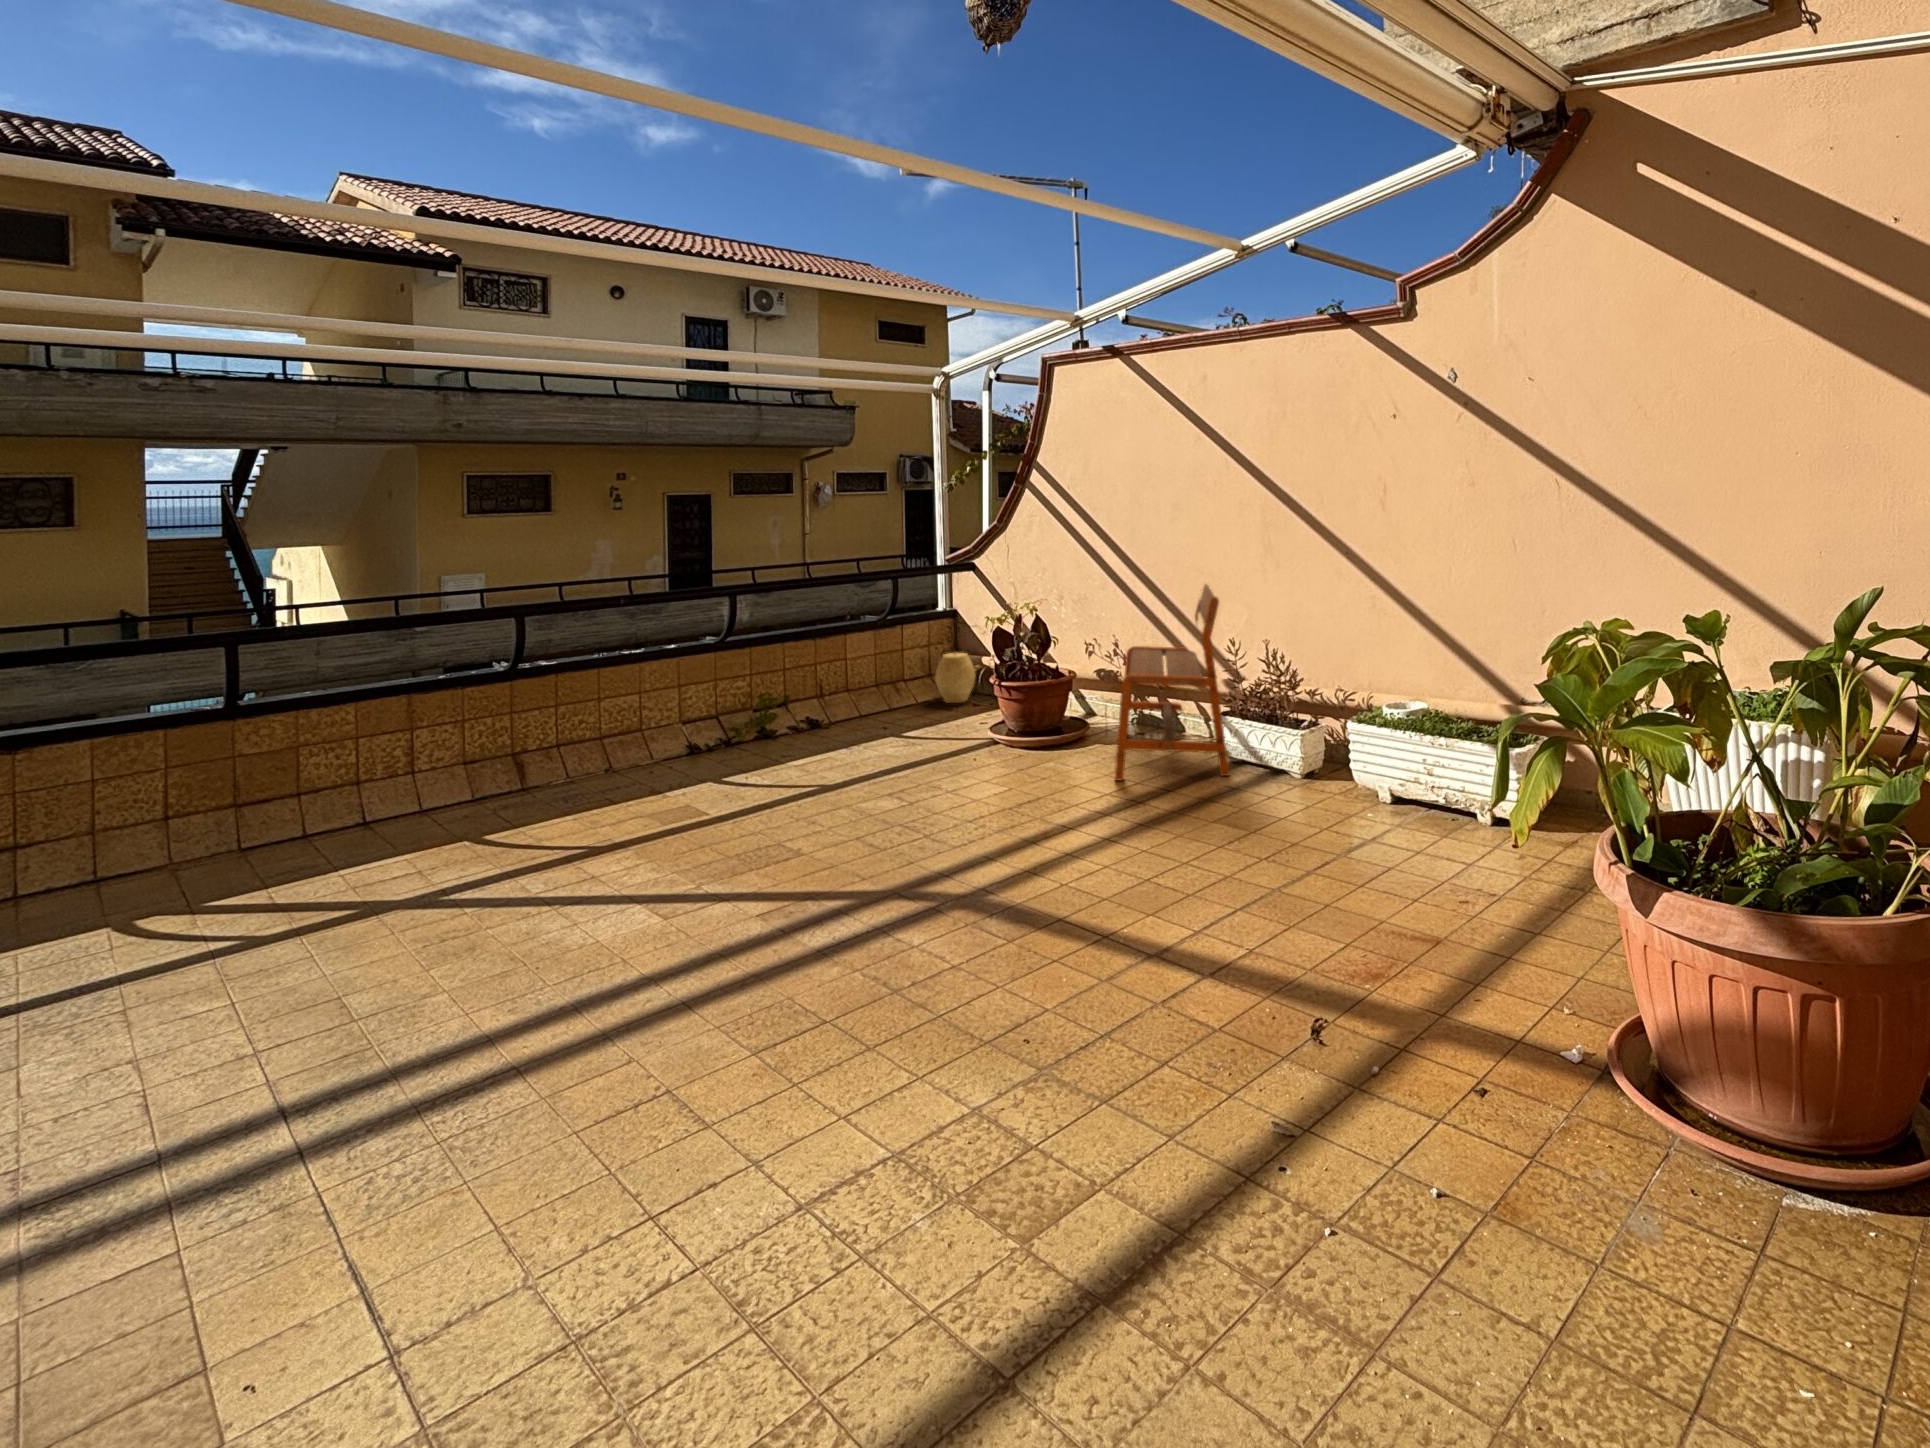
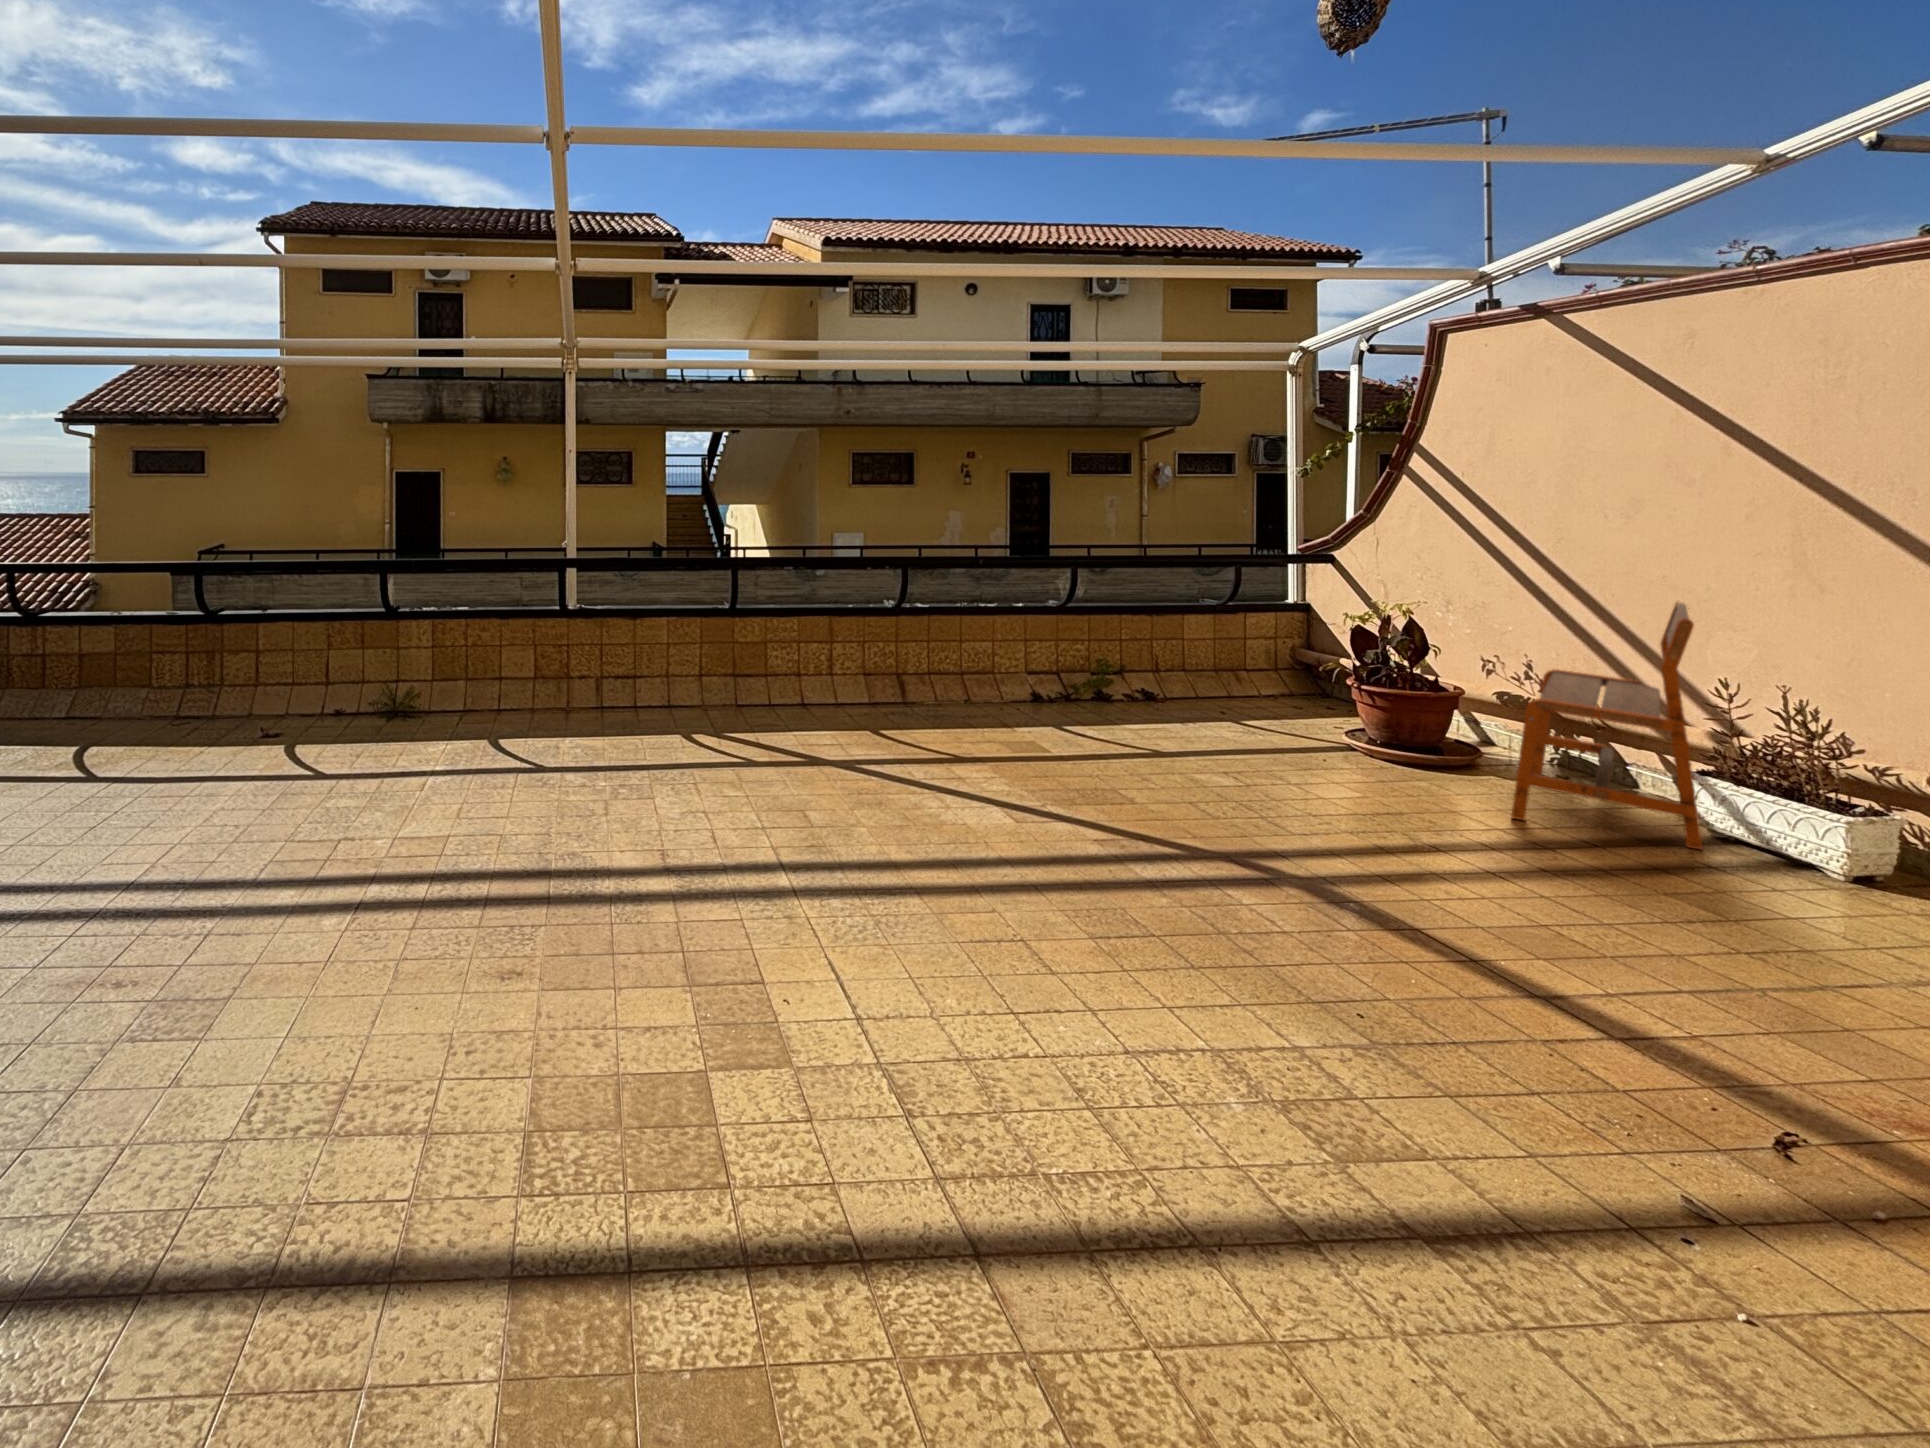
woven basket: present [935,653,975,703] -> none [1281,649,1331,704]

